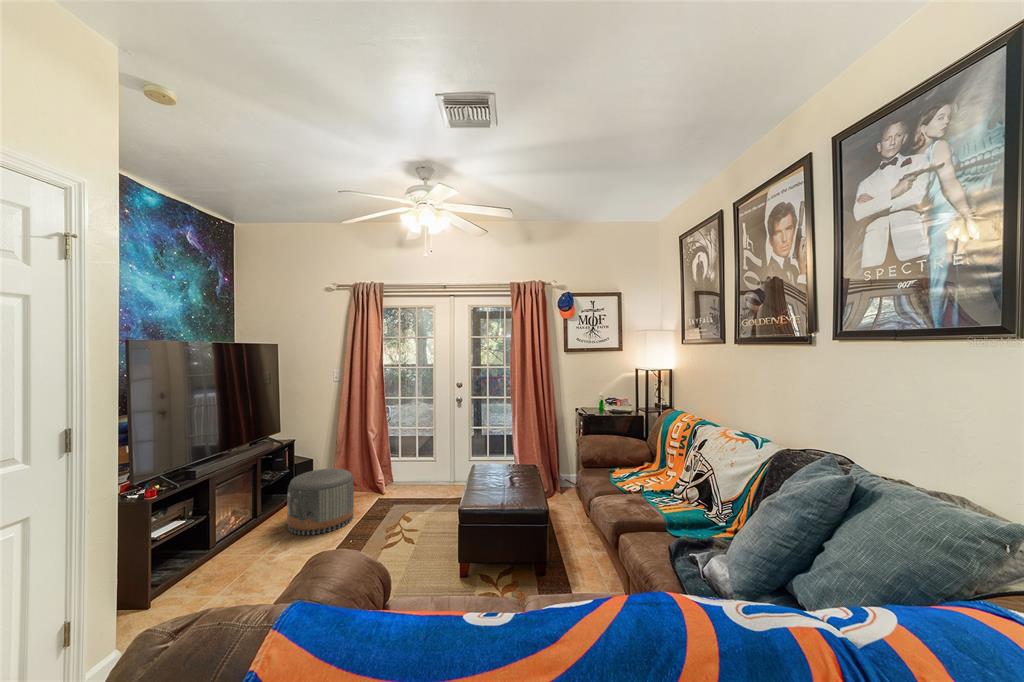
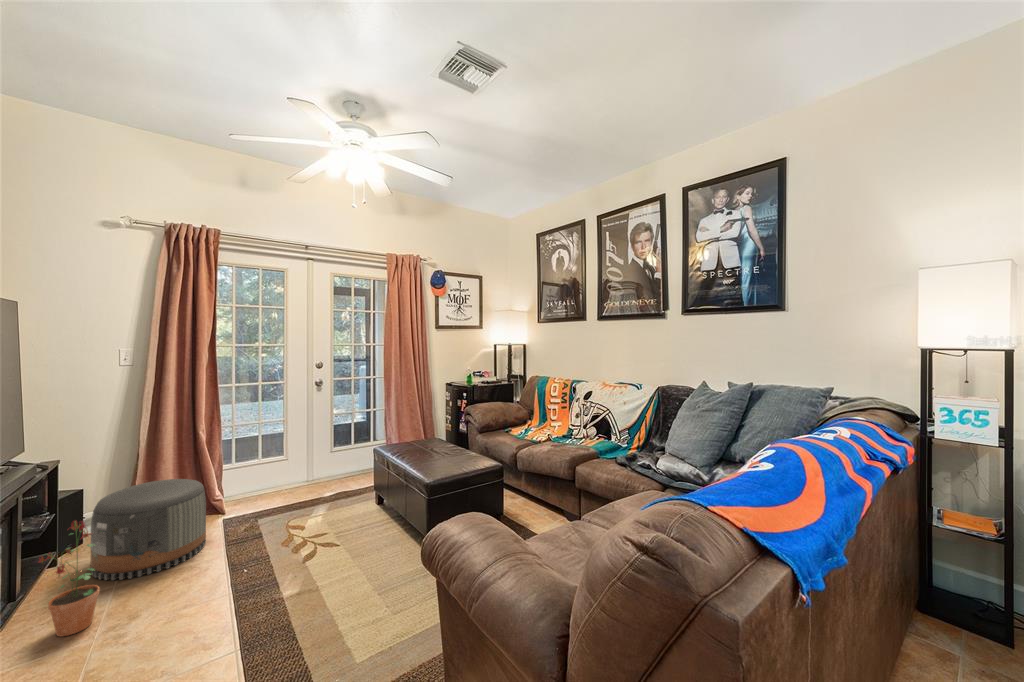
potted plant: none [238,489,266,563] -> present [39,521,99,637]

